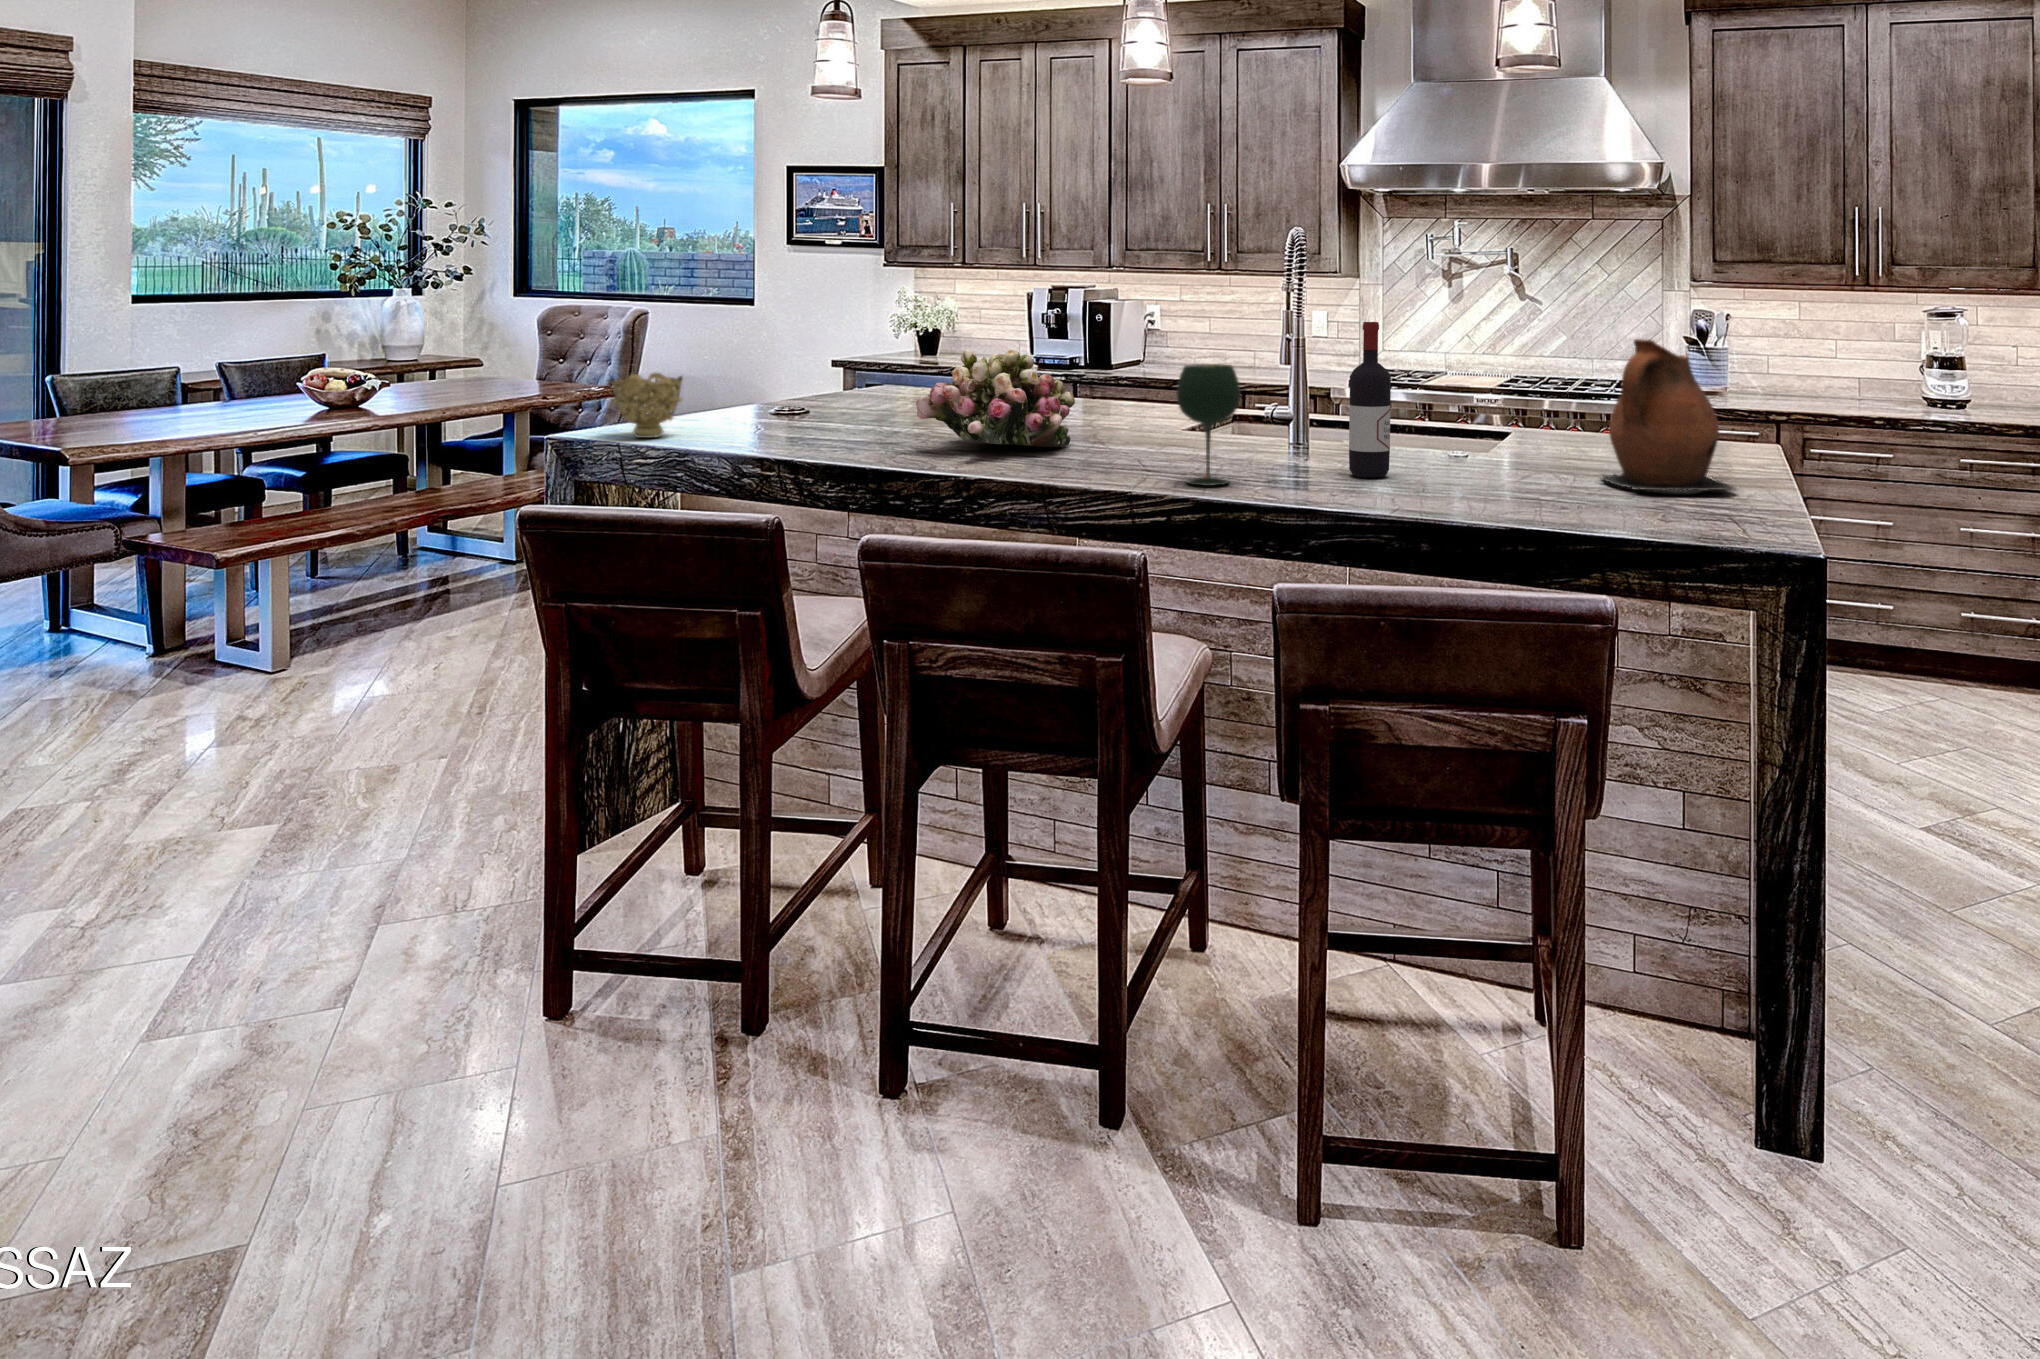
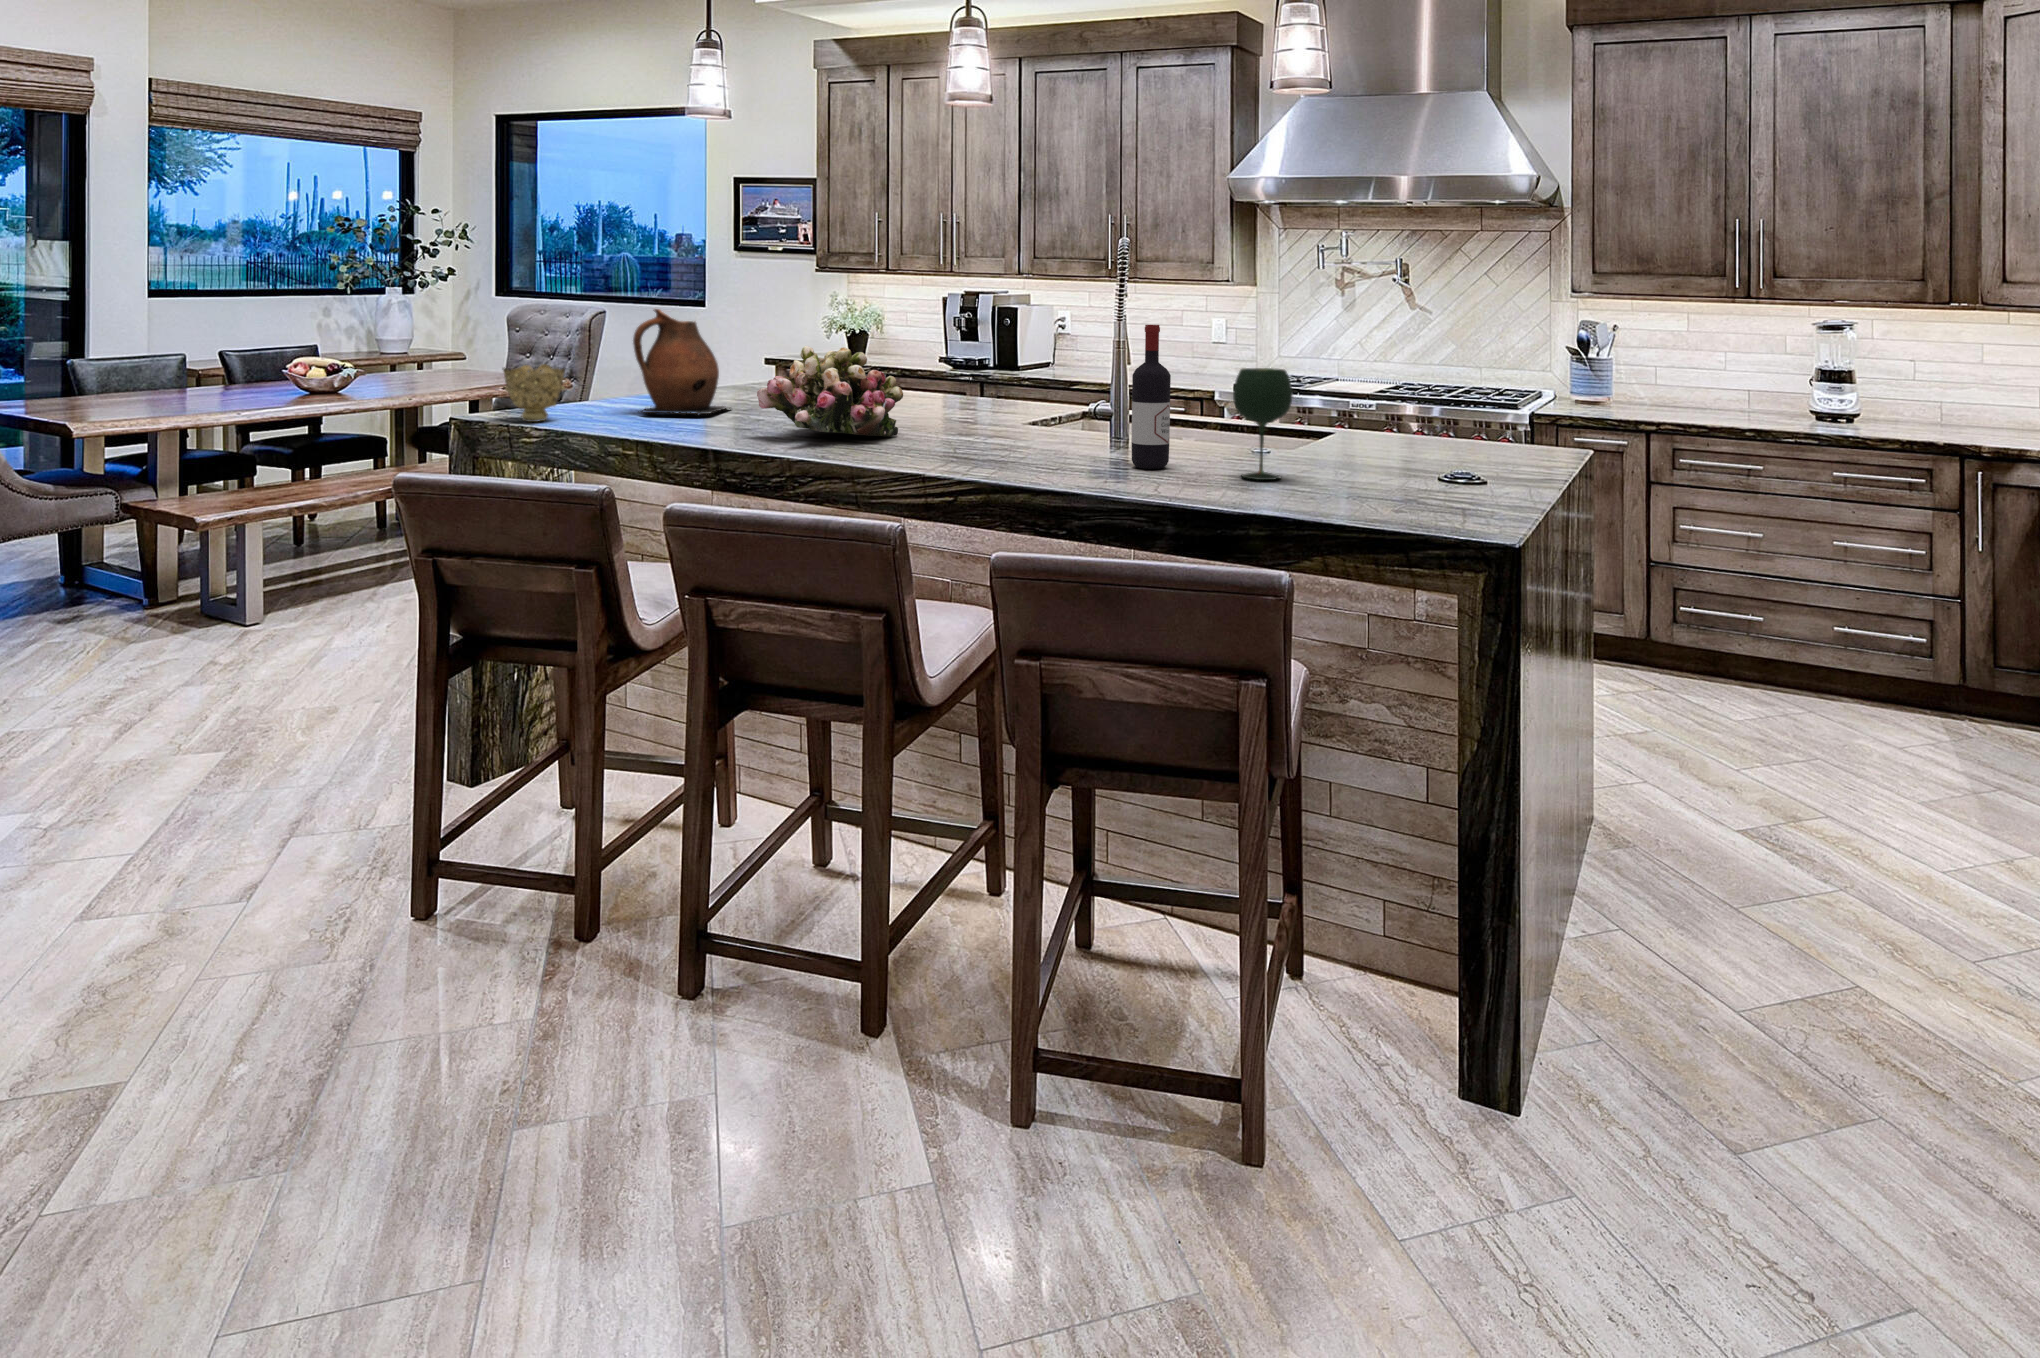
ceramic pitcher: present [1602,339,1735,492] -> present [633,309,731,415]
wine glass: present [1177,364,1240,486] -> present [1233,368,1293,480]

